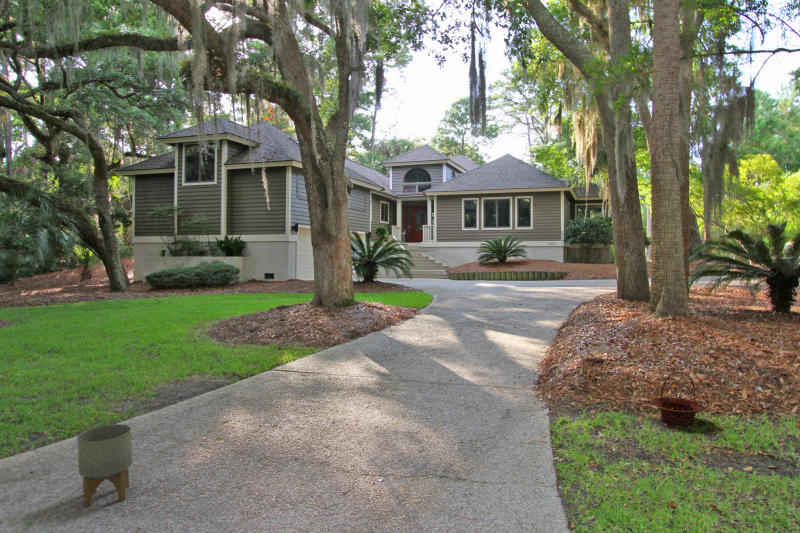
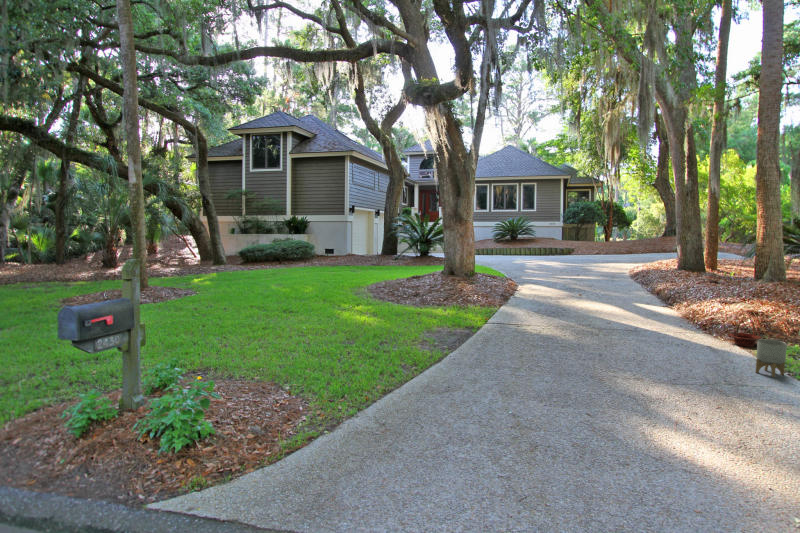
planter: present [77,424,132,507] -> present [755,339,787,377]

